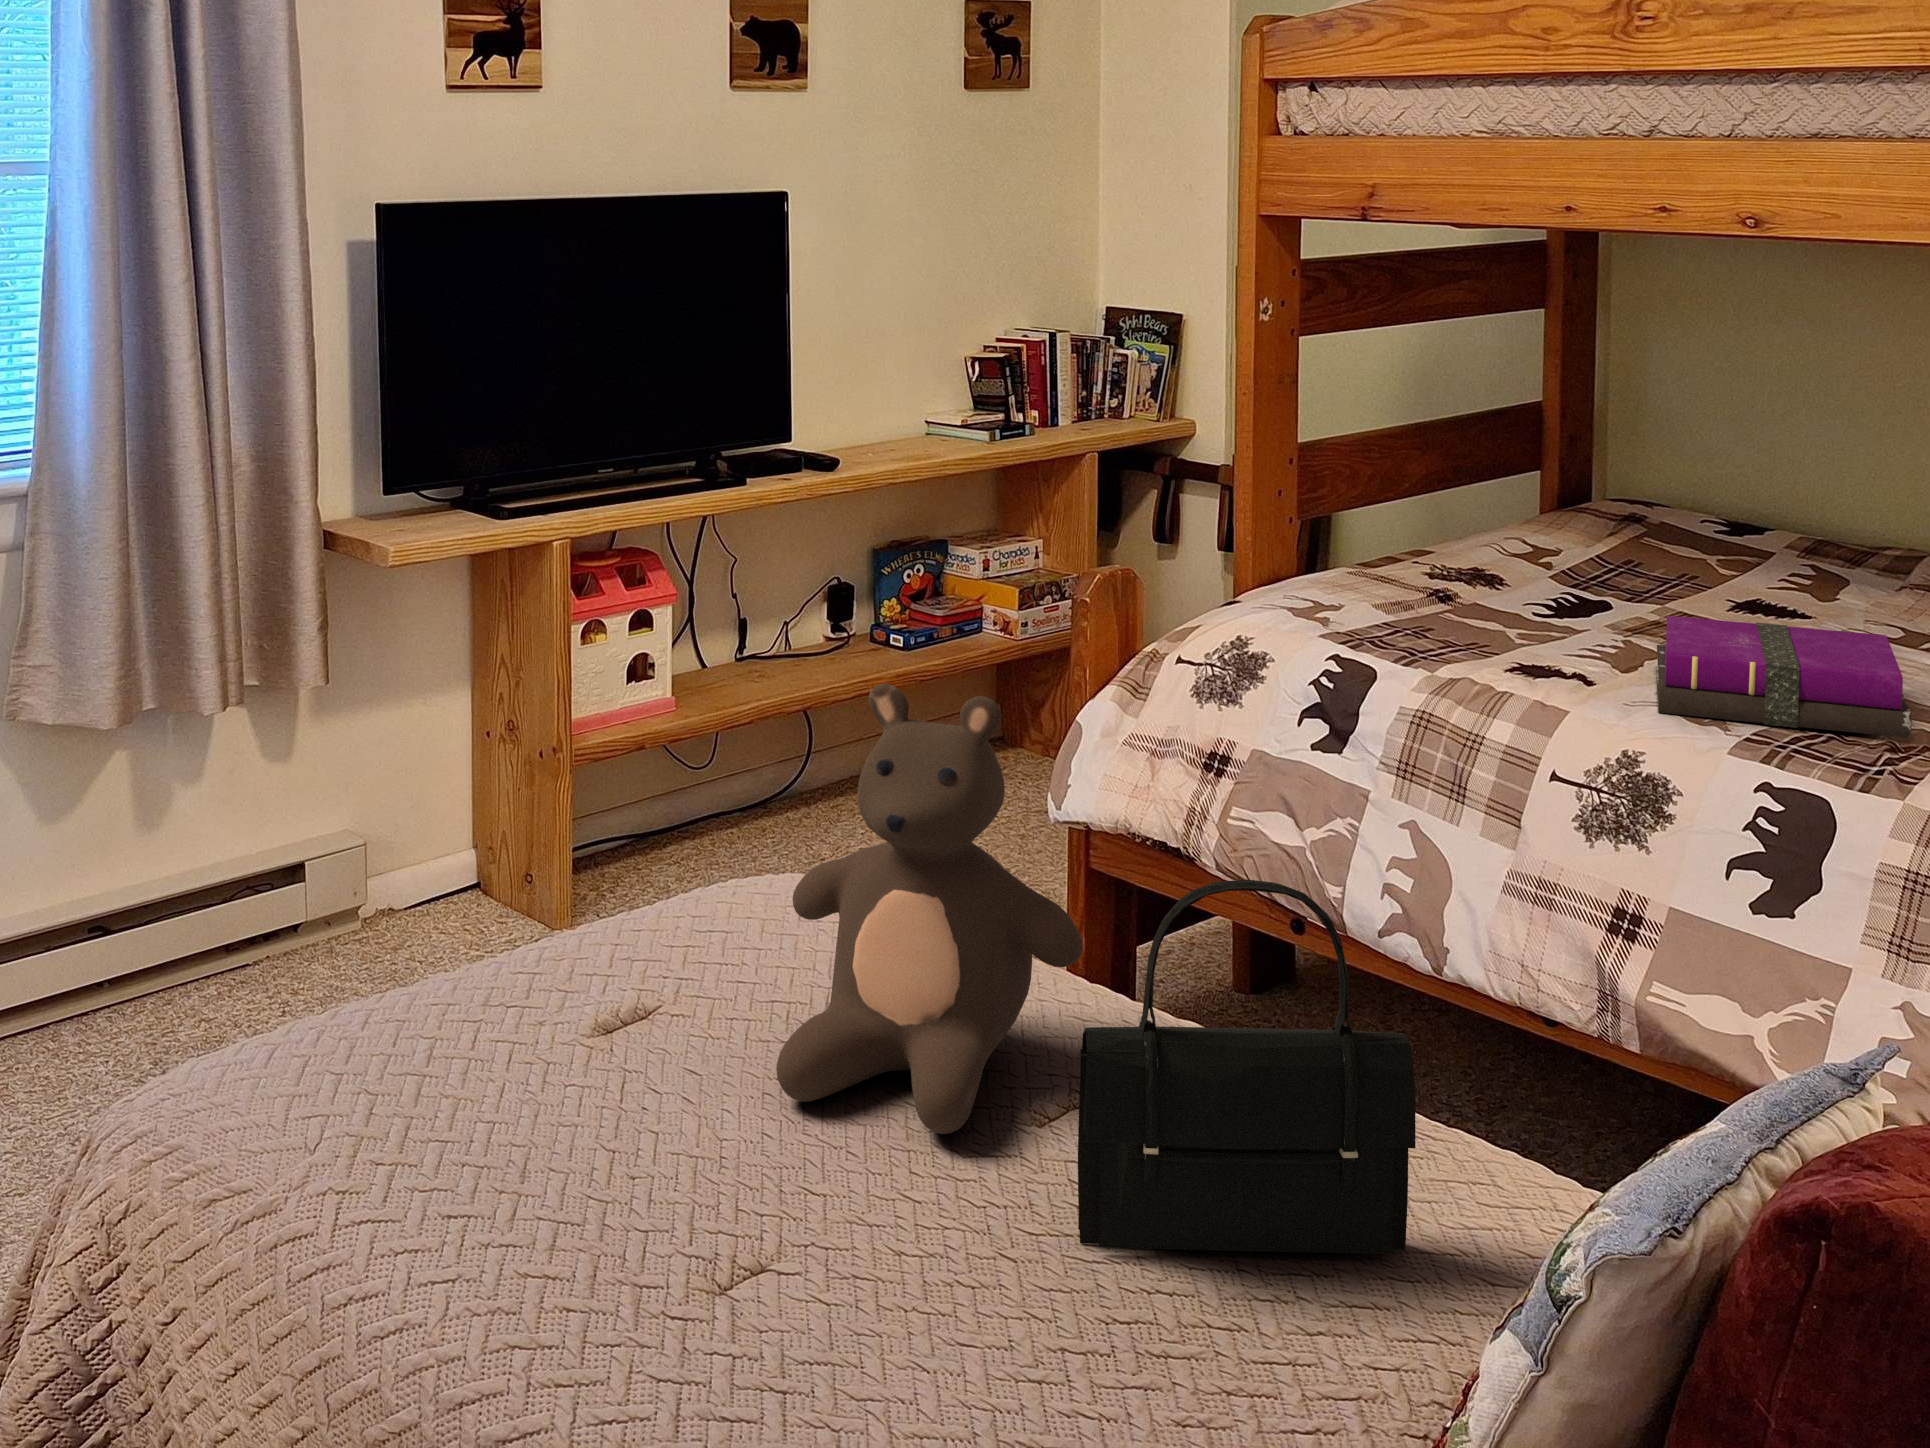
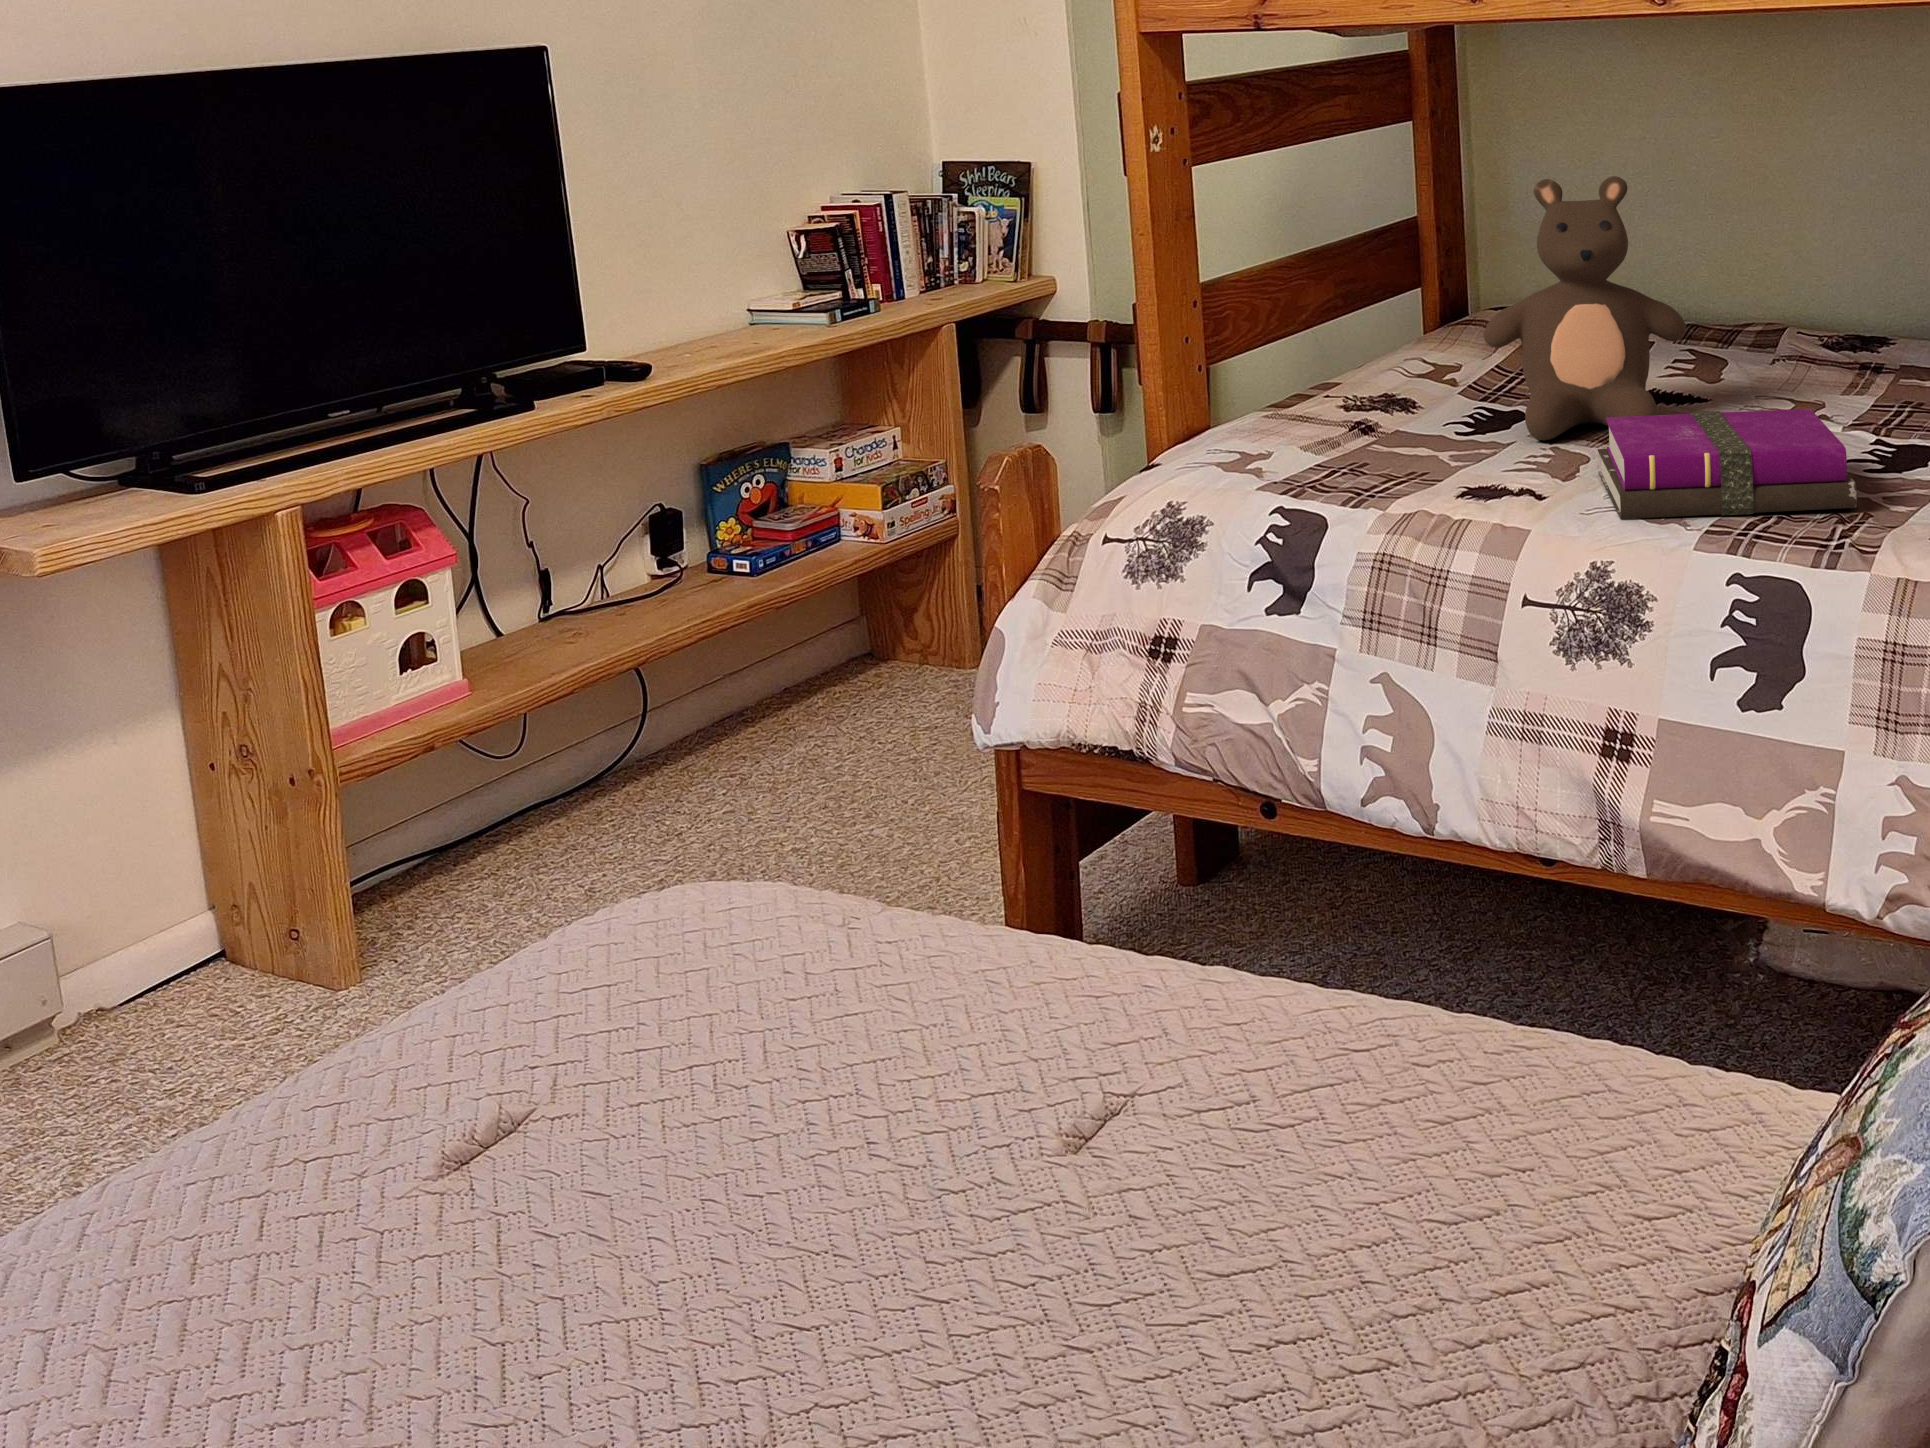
teddy bear: present [777,684,1083,1134] -> present [1484,176,1686,440]
handbag: present [1078,880,1416,1254] -> none [1147,806,1560,1313]

